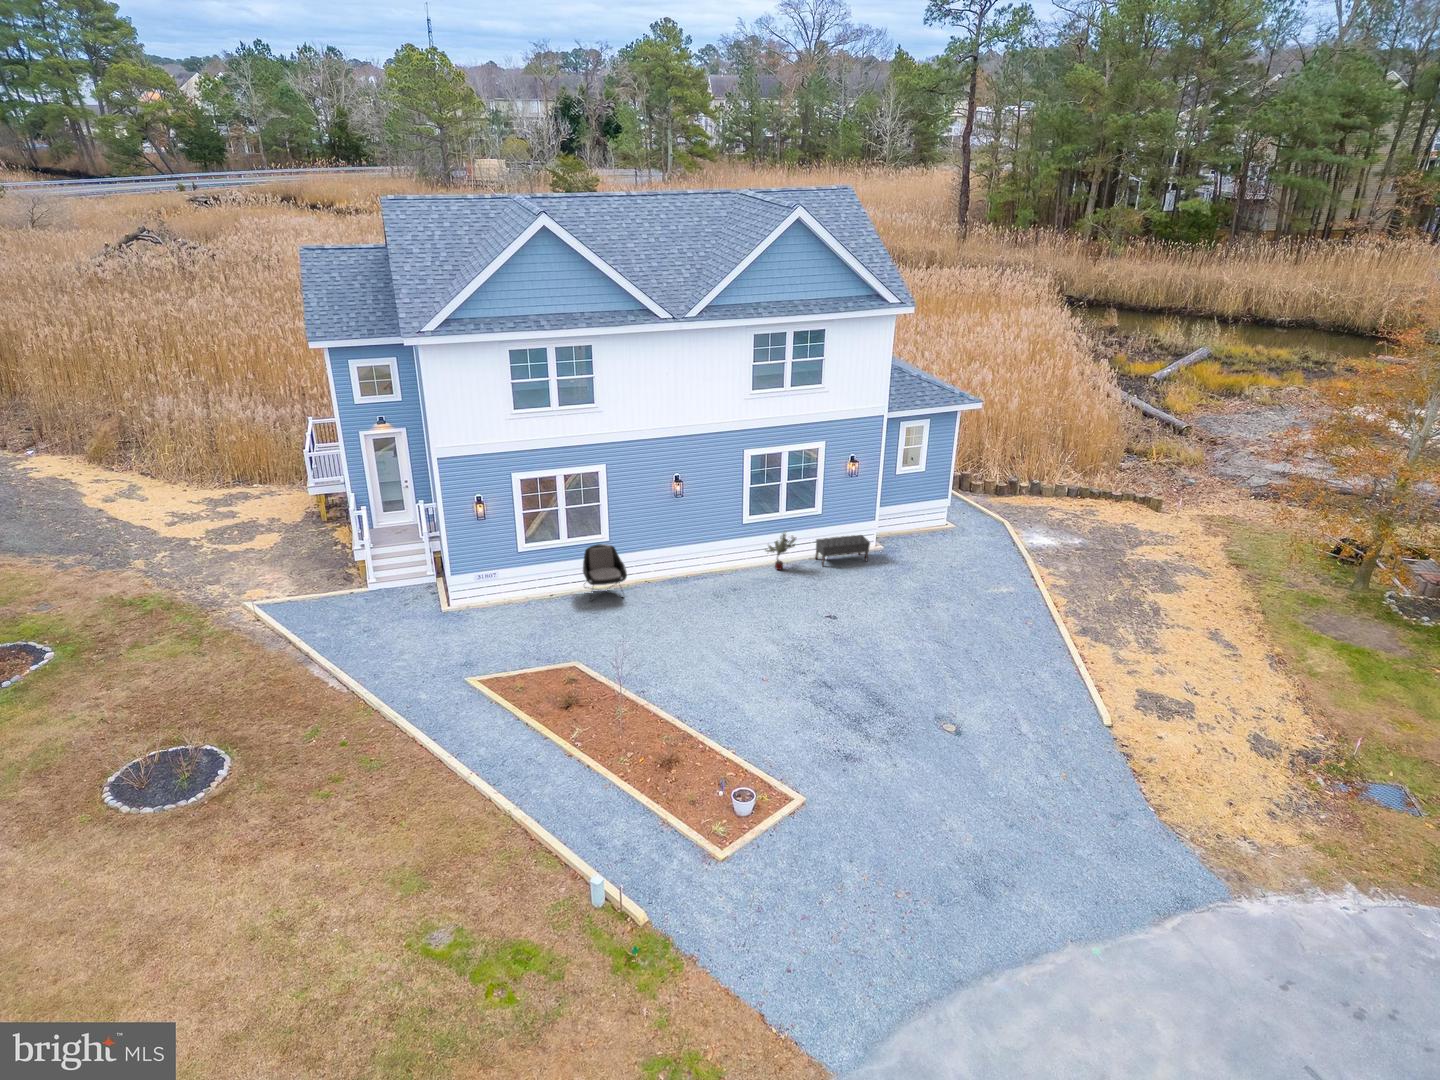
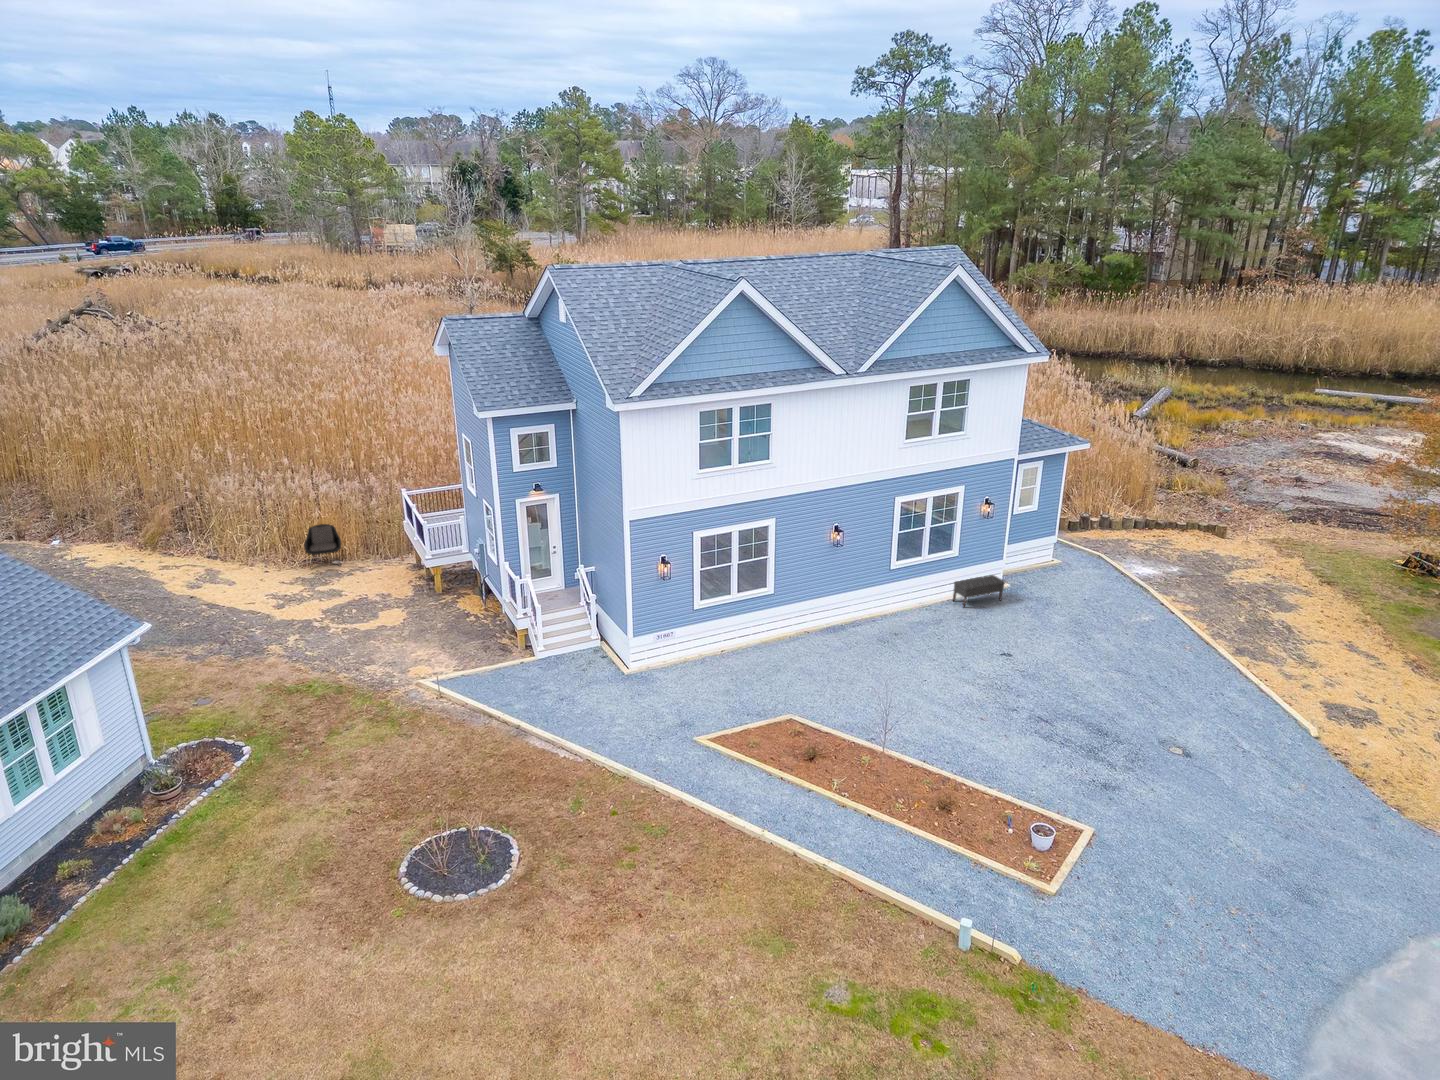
potted tree: present [765,533,796,570] -> none [913,575,943,614]
lounge chair: present [583,544,627,601] -> present [304,524,341,566]

